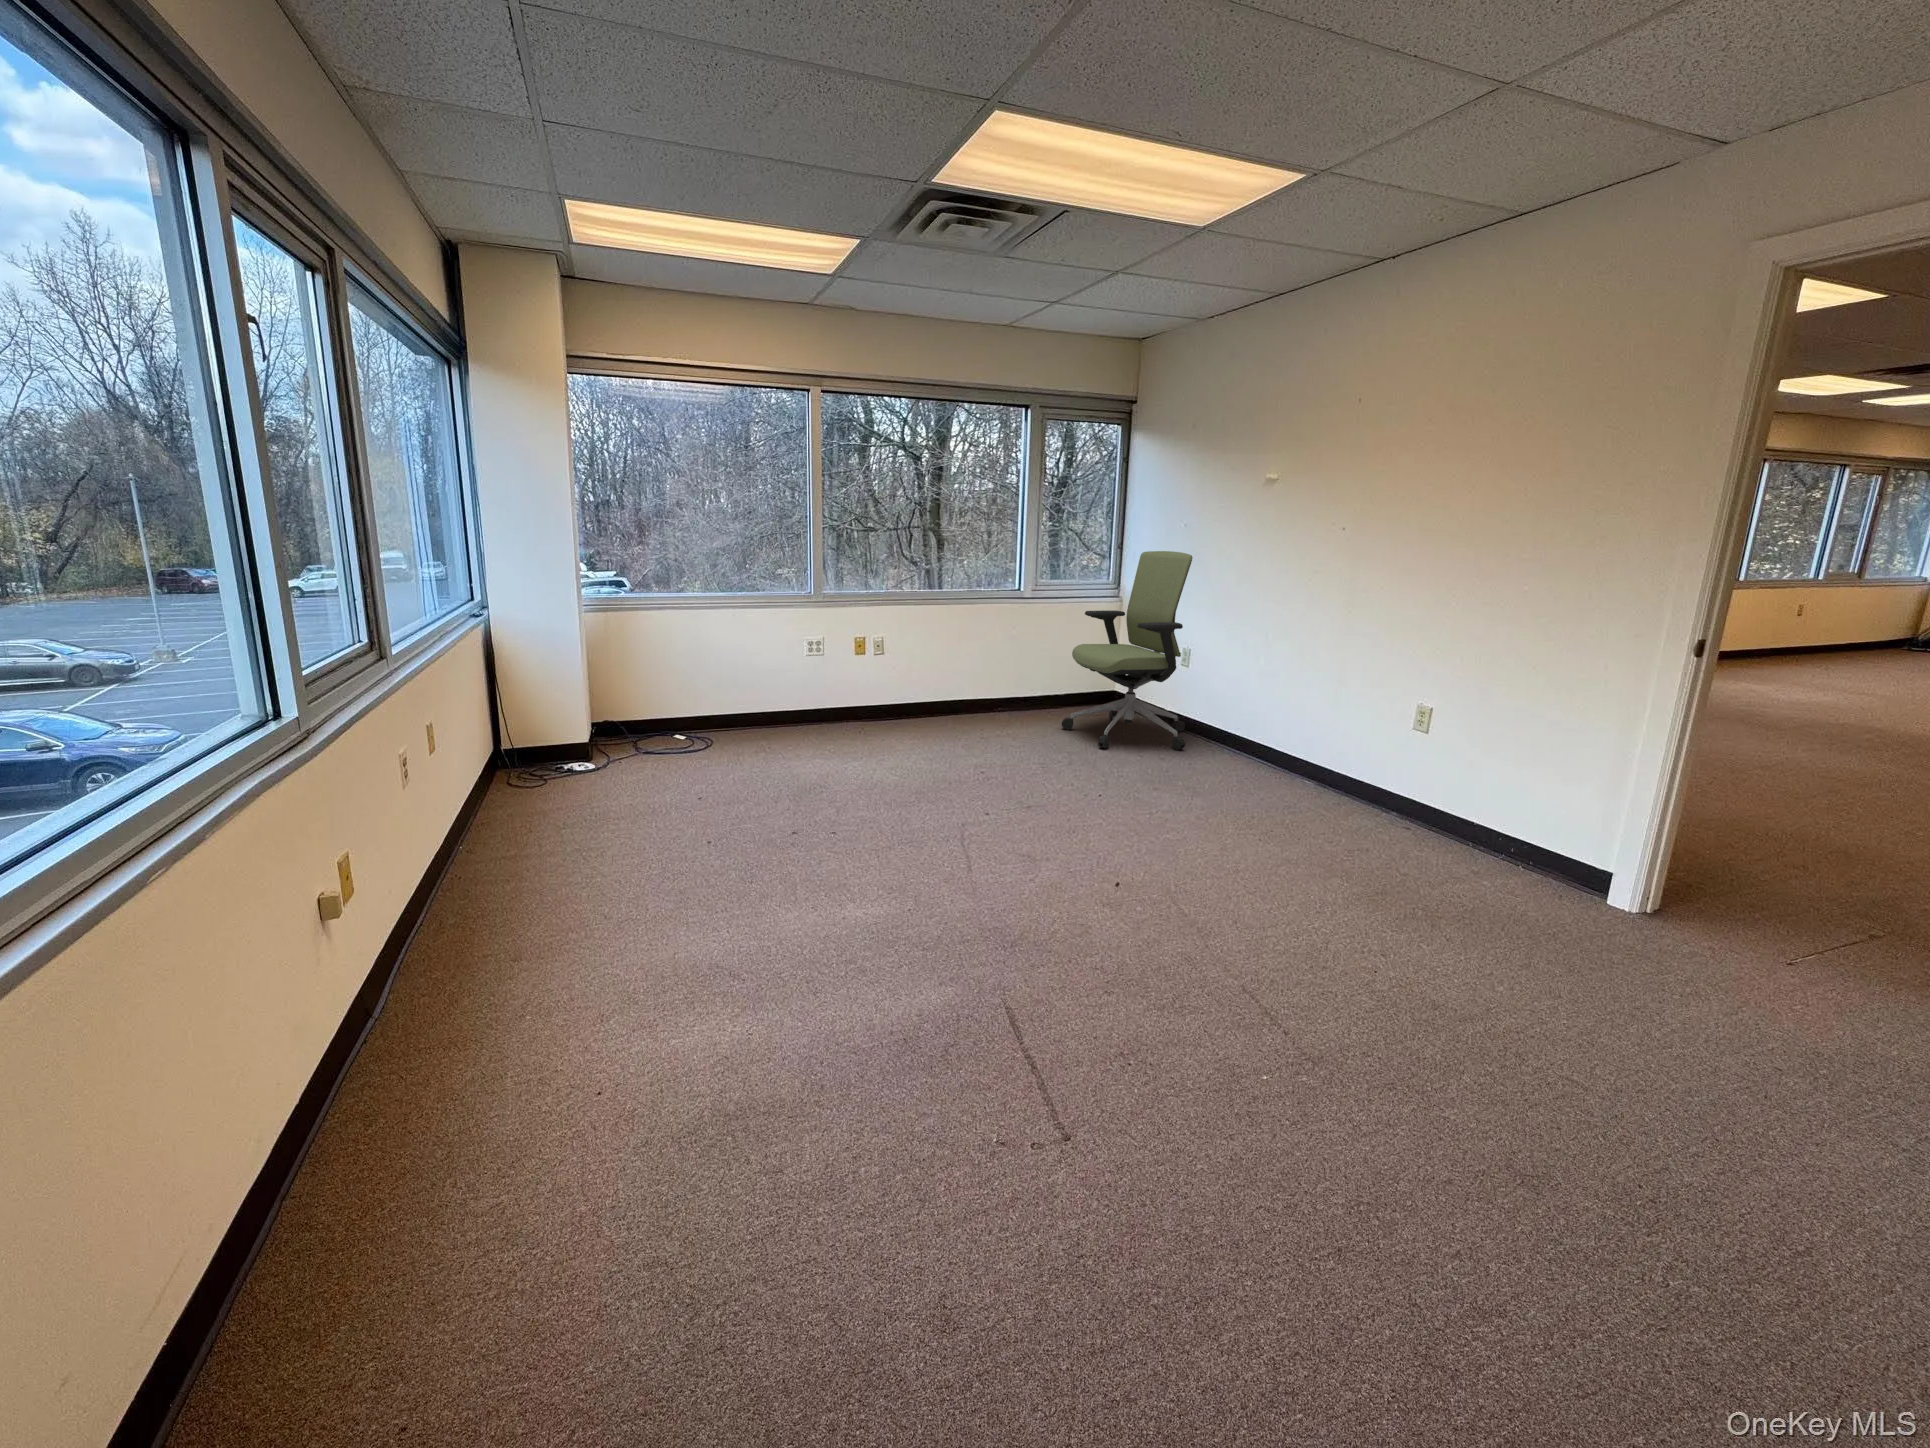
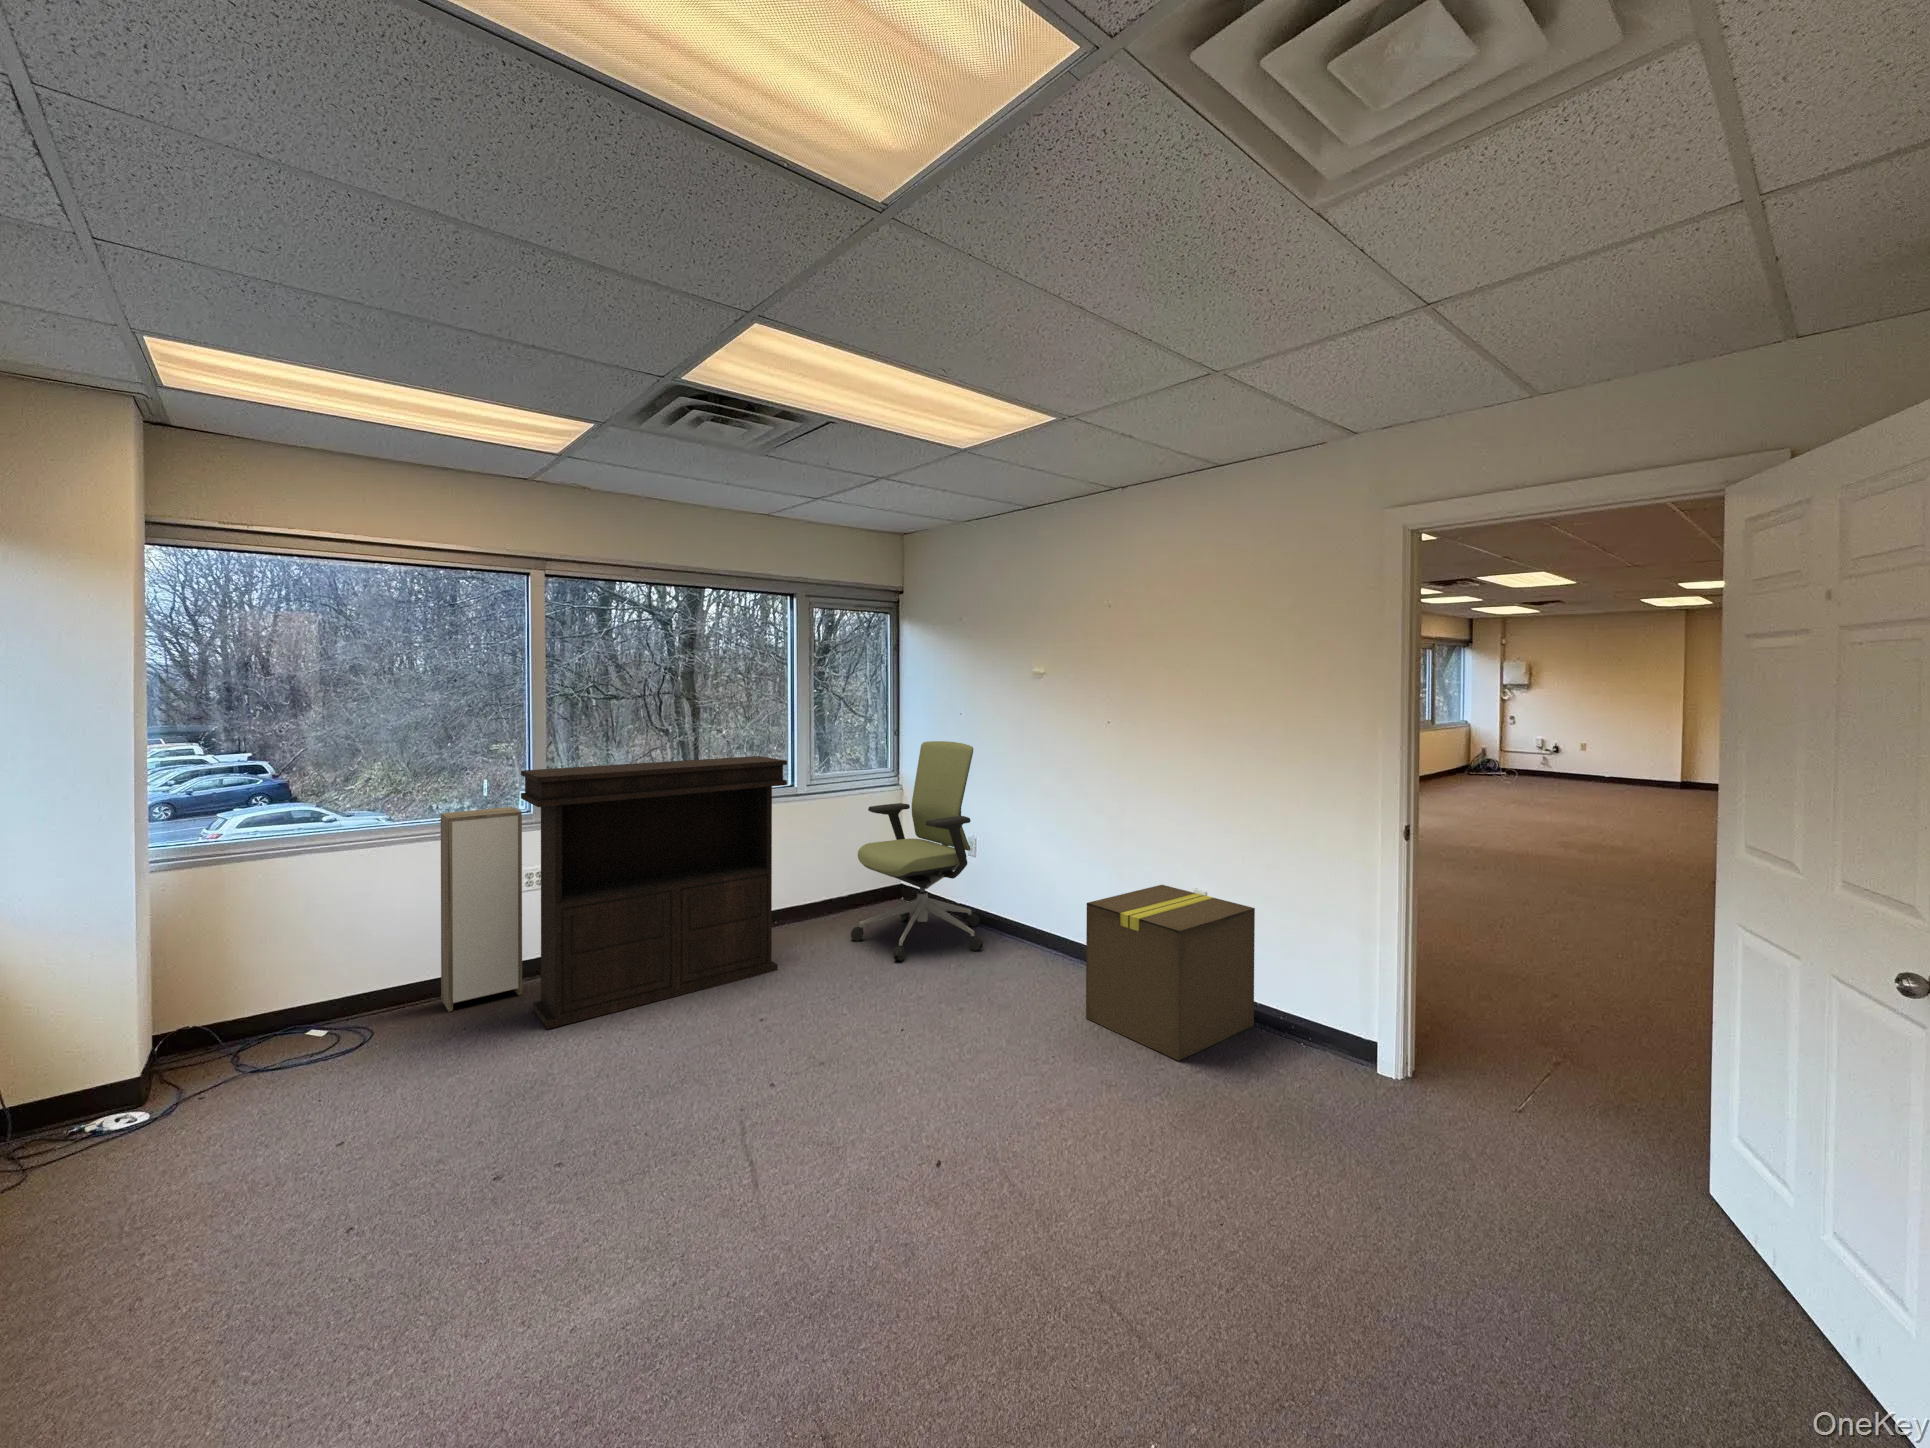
console table: none [804,555,1013,755] -> present [521,756,787,1029]
storage cabinet: none [750,587,806,736] -> present [441,807,522,1012]
cardboard box: none [1278,699,1487,857] -> present [1086,885,1255,1061]

